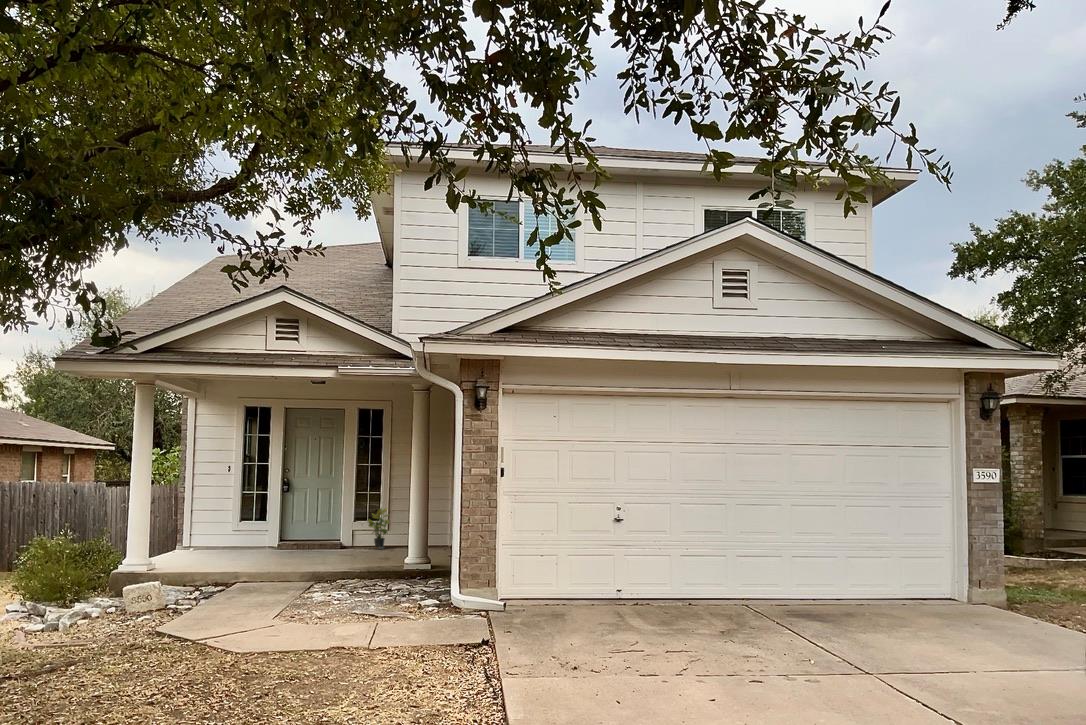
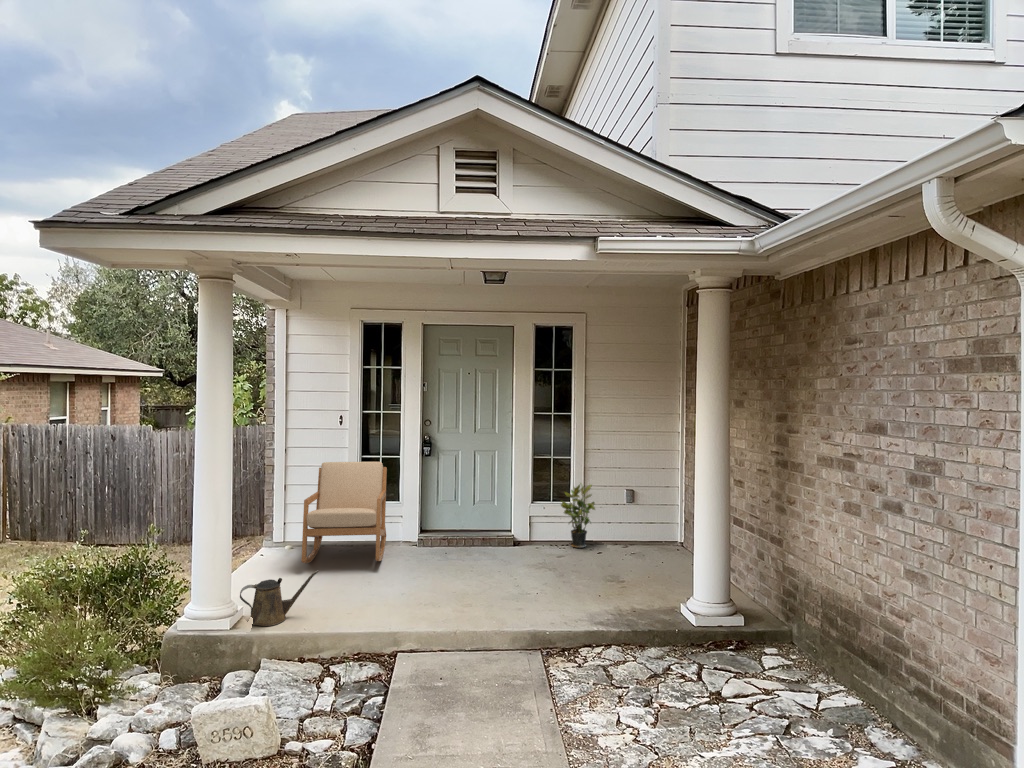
chair: none [194,495,257,554] -> present [301,462,387,563]
watering can: none [151,545,197,573] -> present [240,570,319,626]

